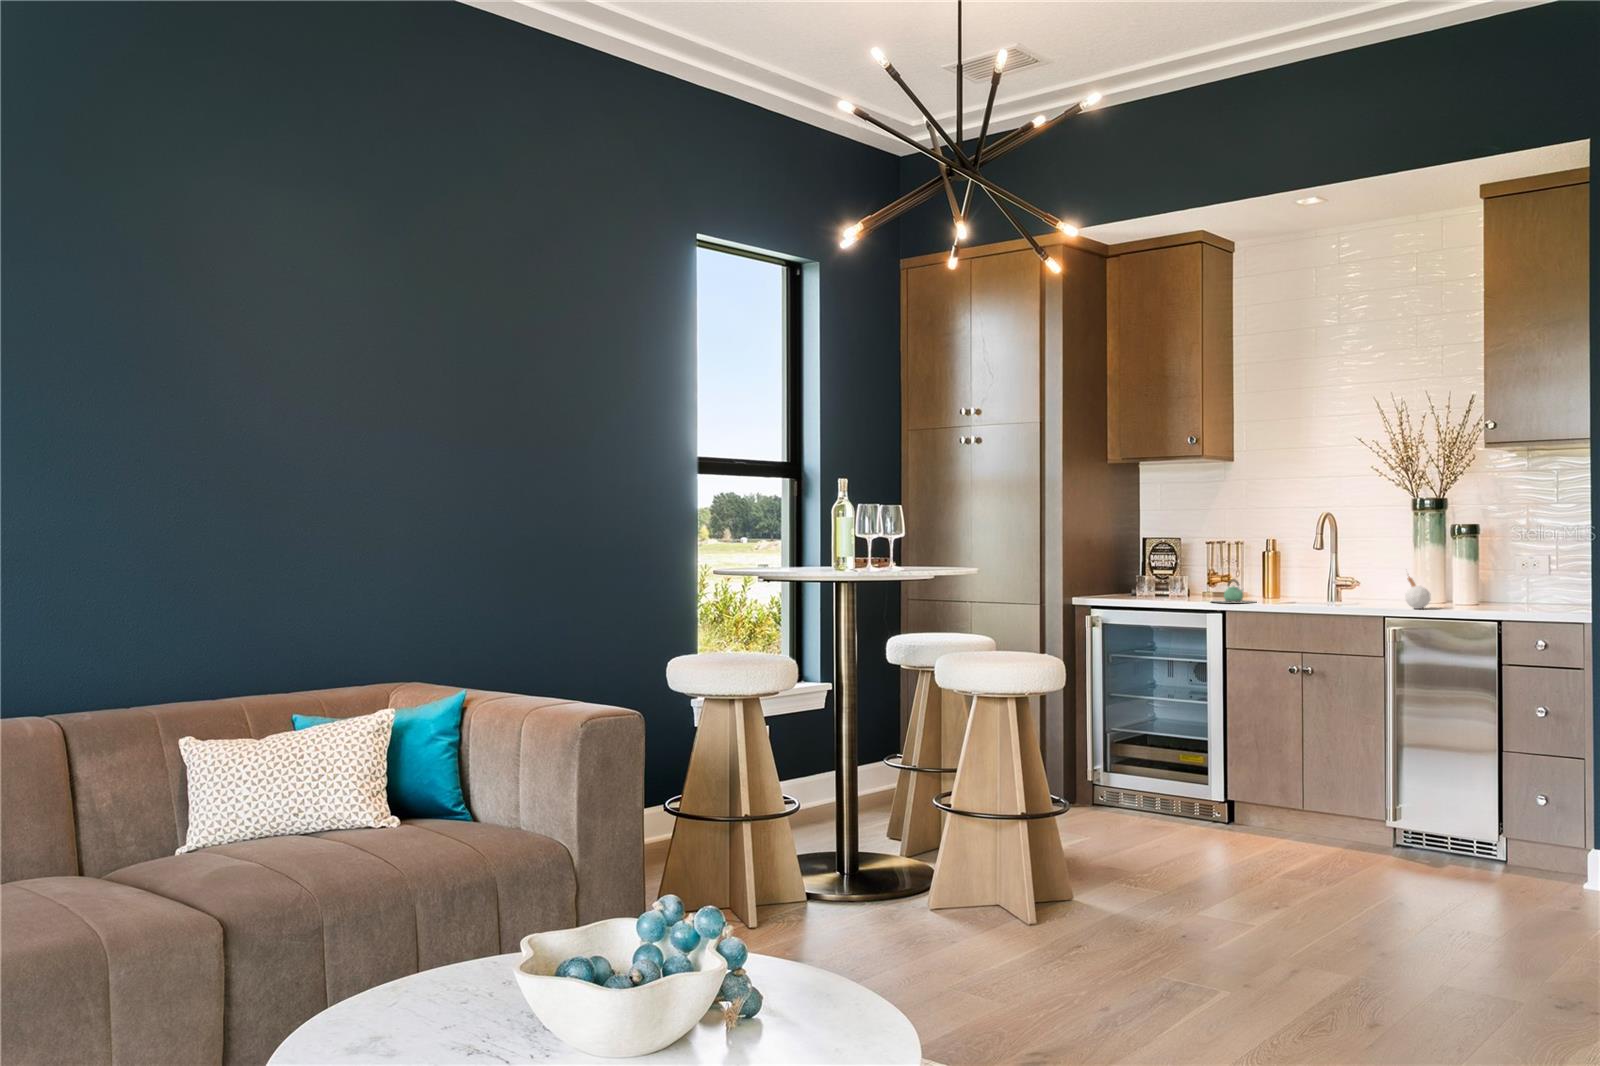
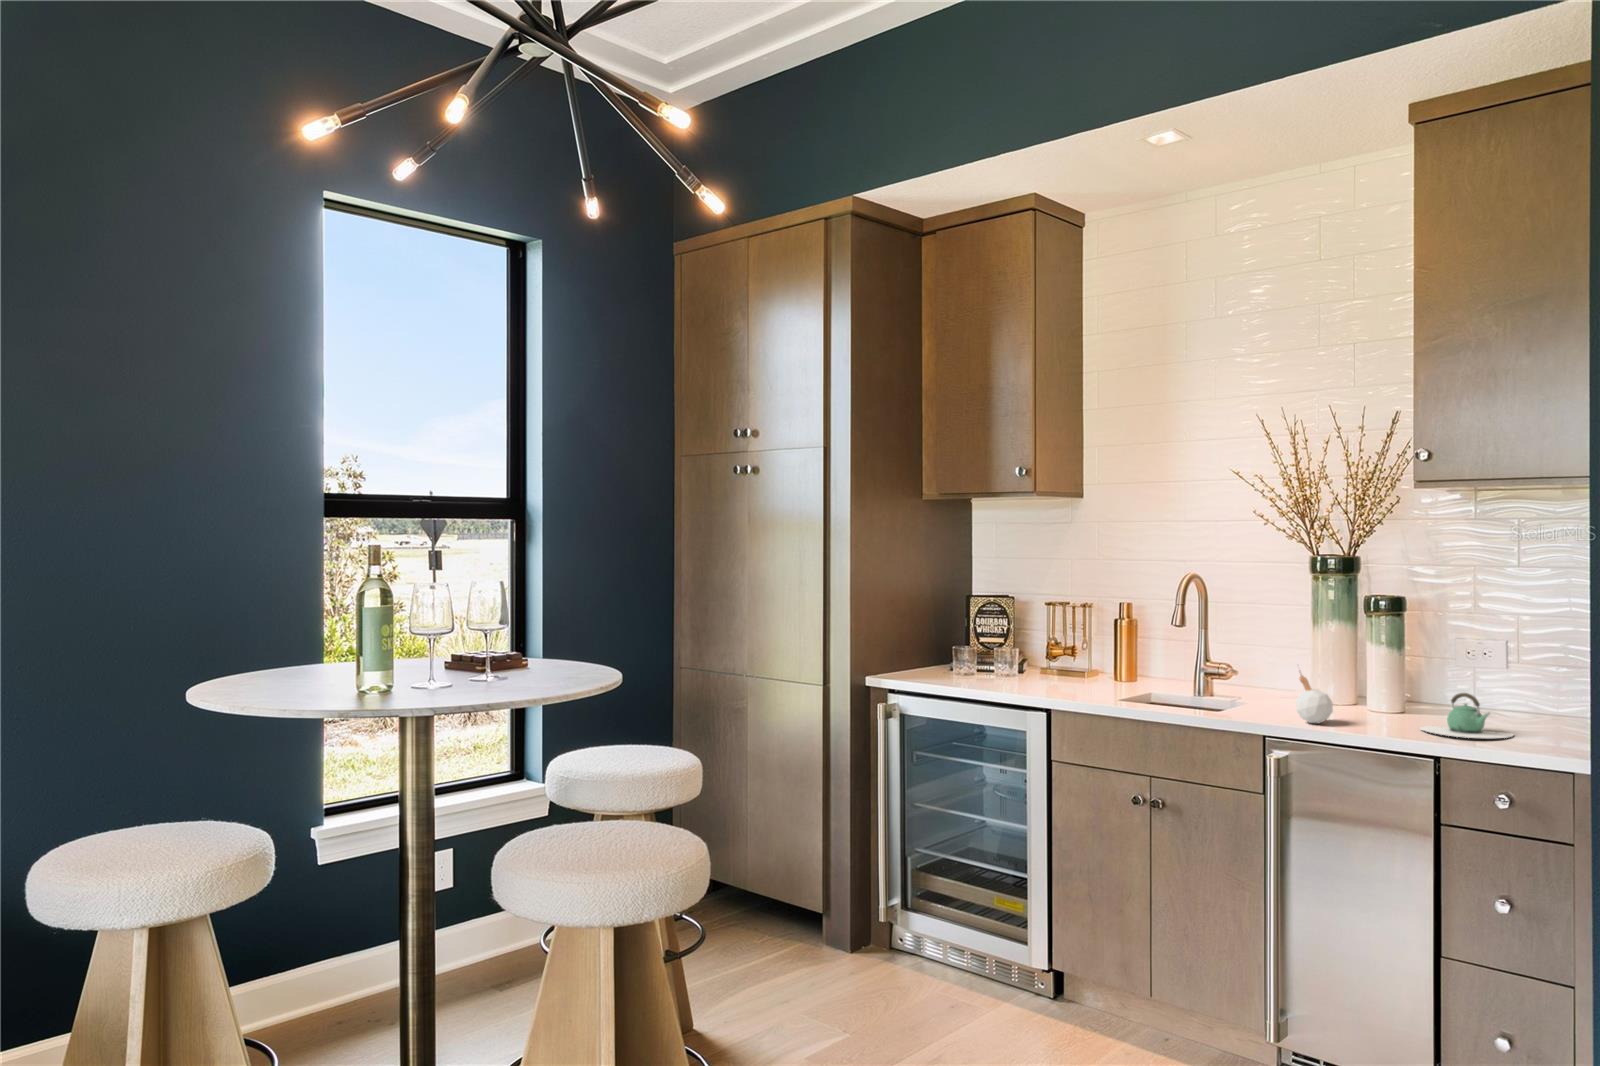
teapot: present [1224,579,1243,602] -> present [1420,693,1513,738]

